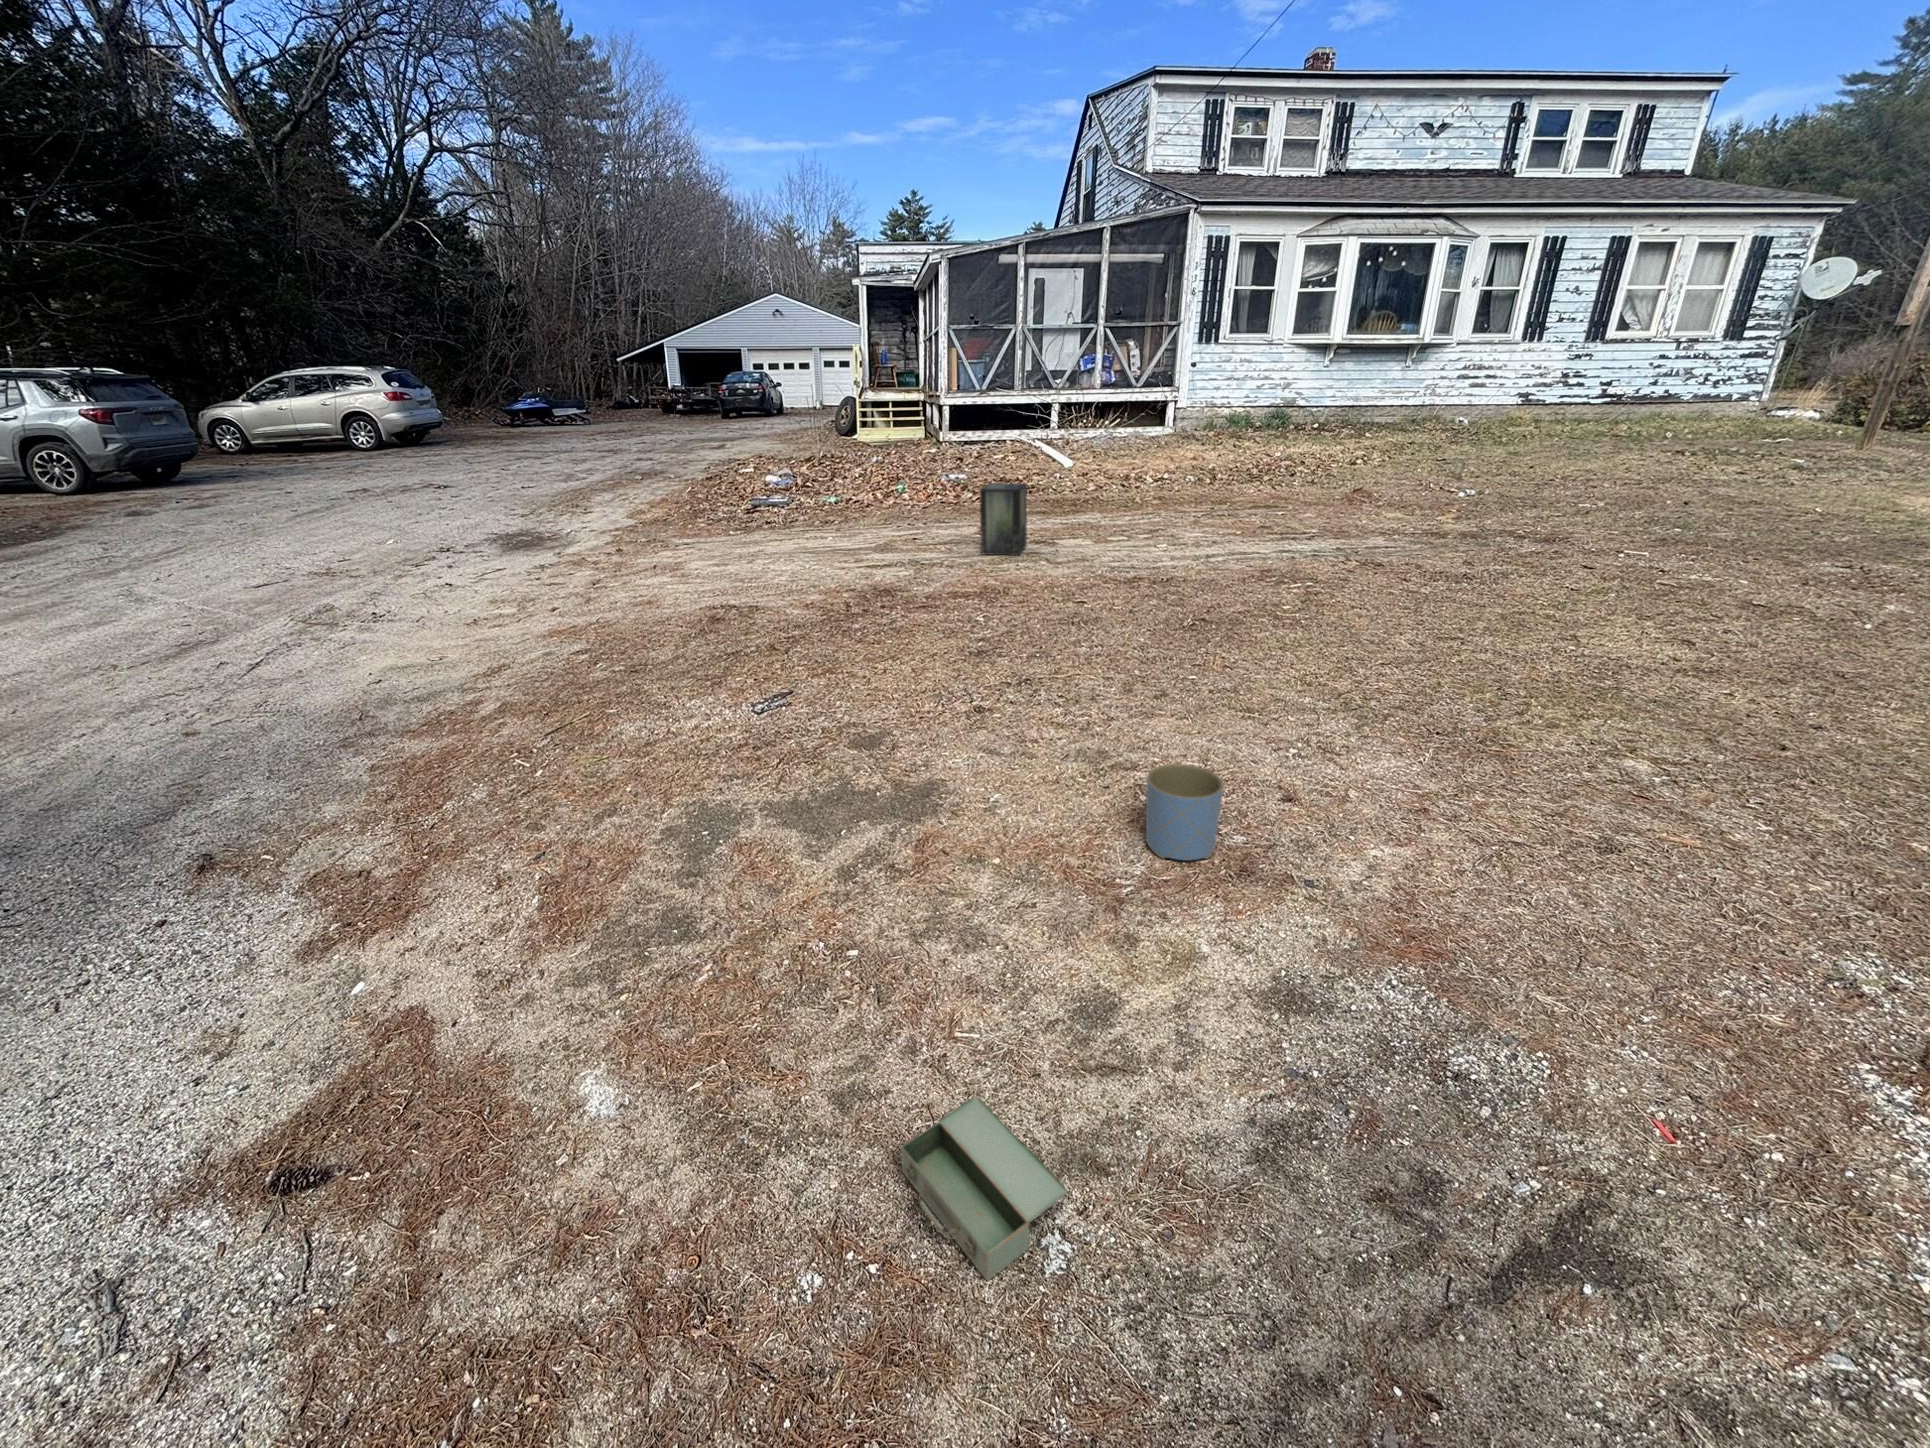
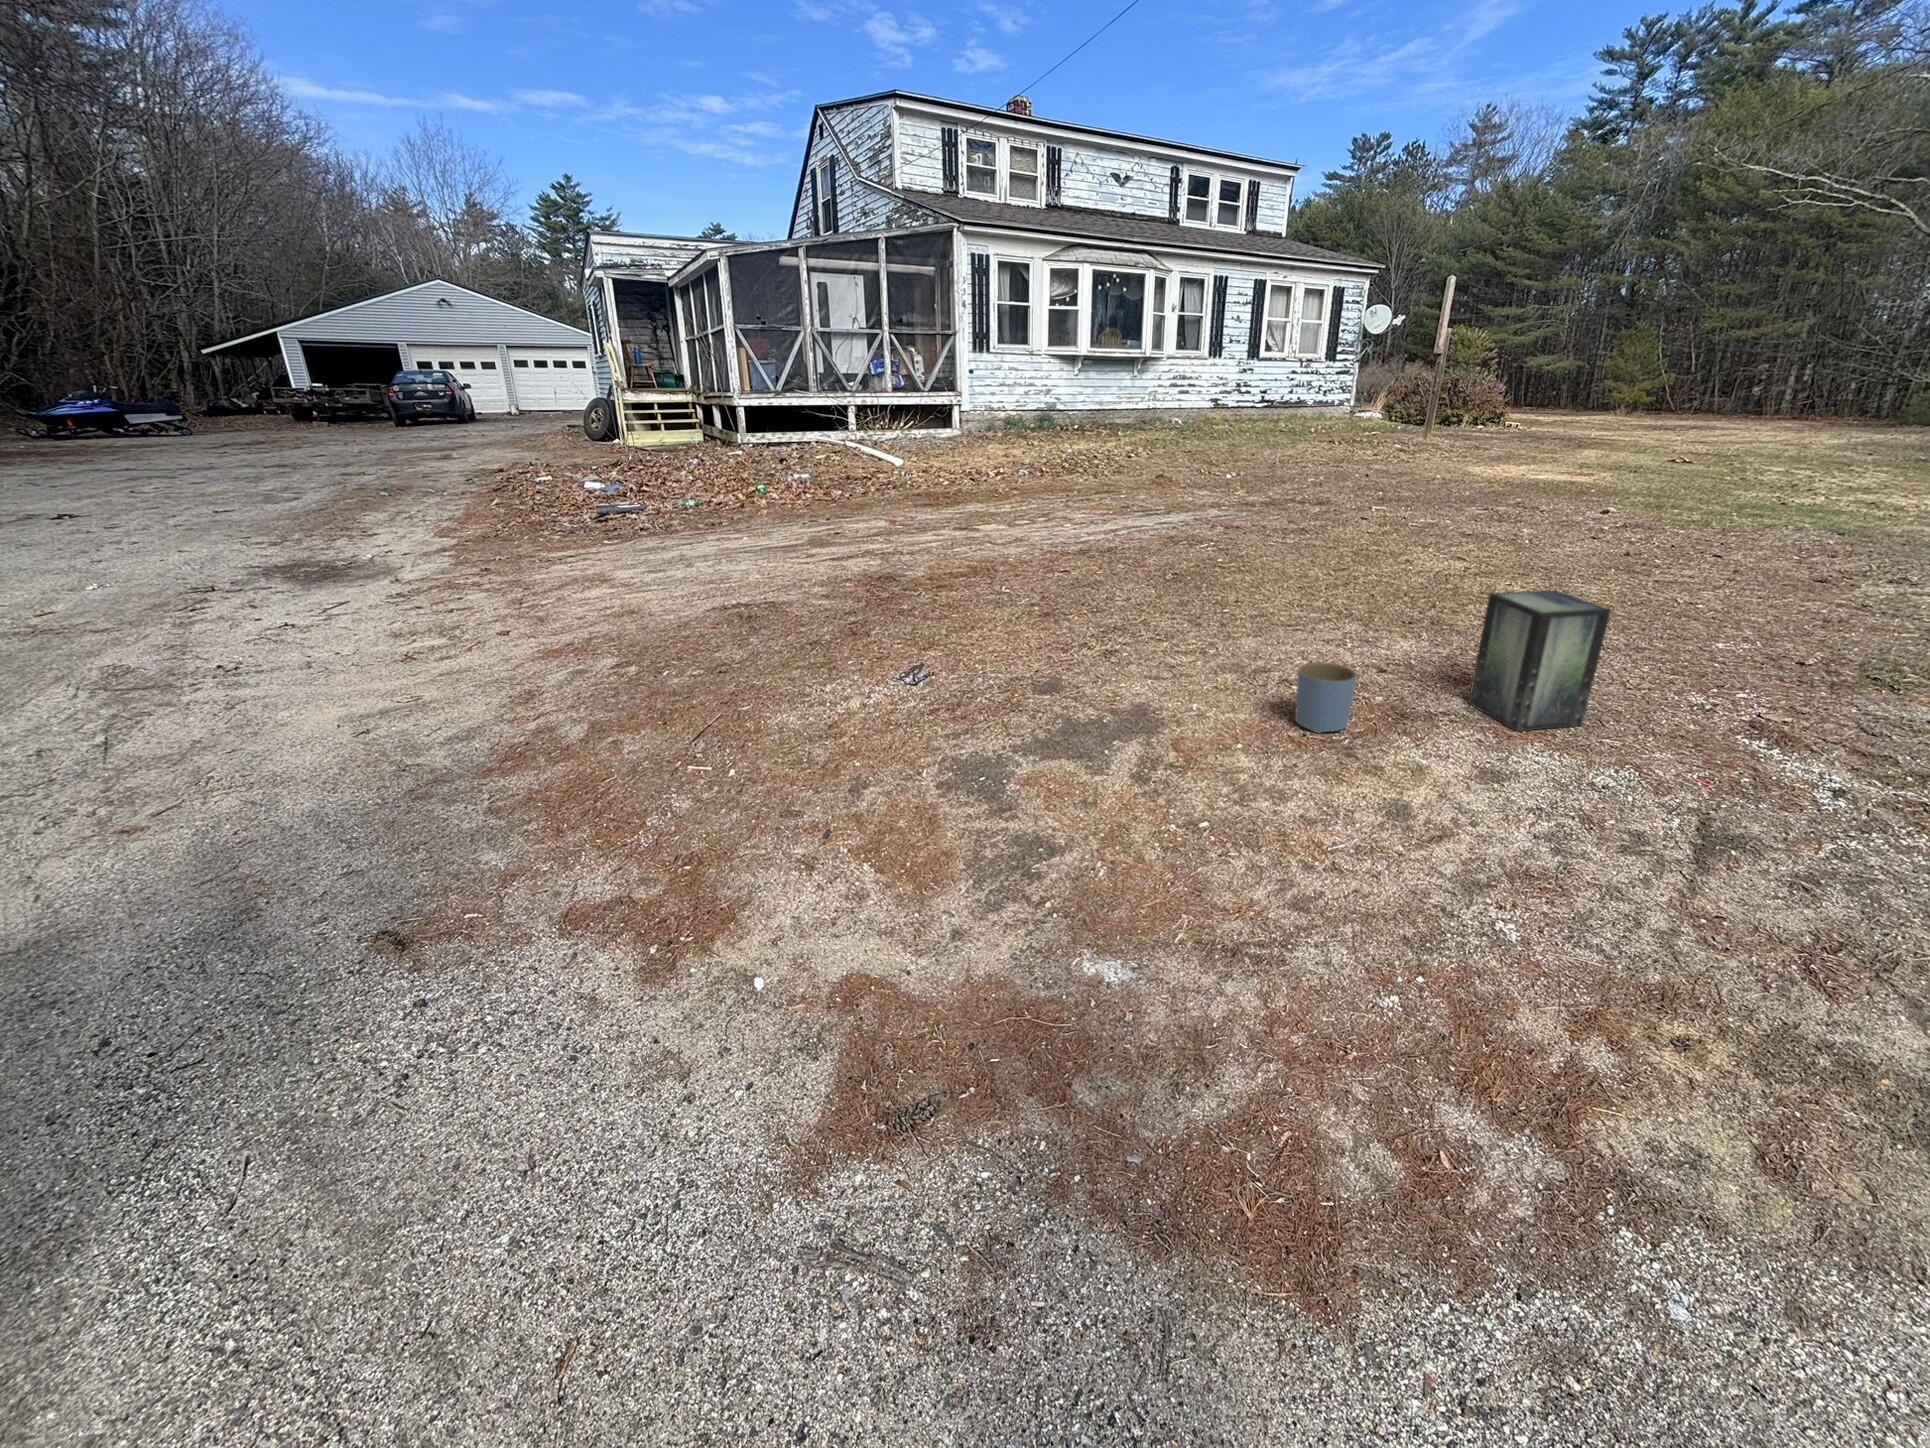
storage box: present [980,483,1027,555] -> present [1468,590,1611,731]
toolbox: present [901,1097,1067,1281] -> none [1387,881,1506,973]

